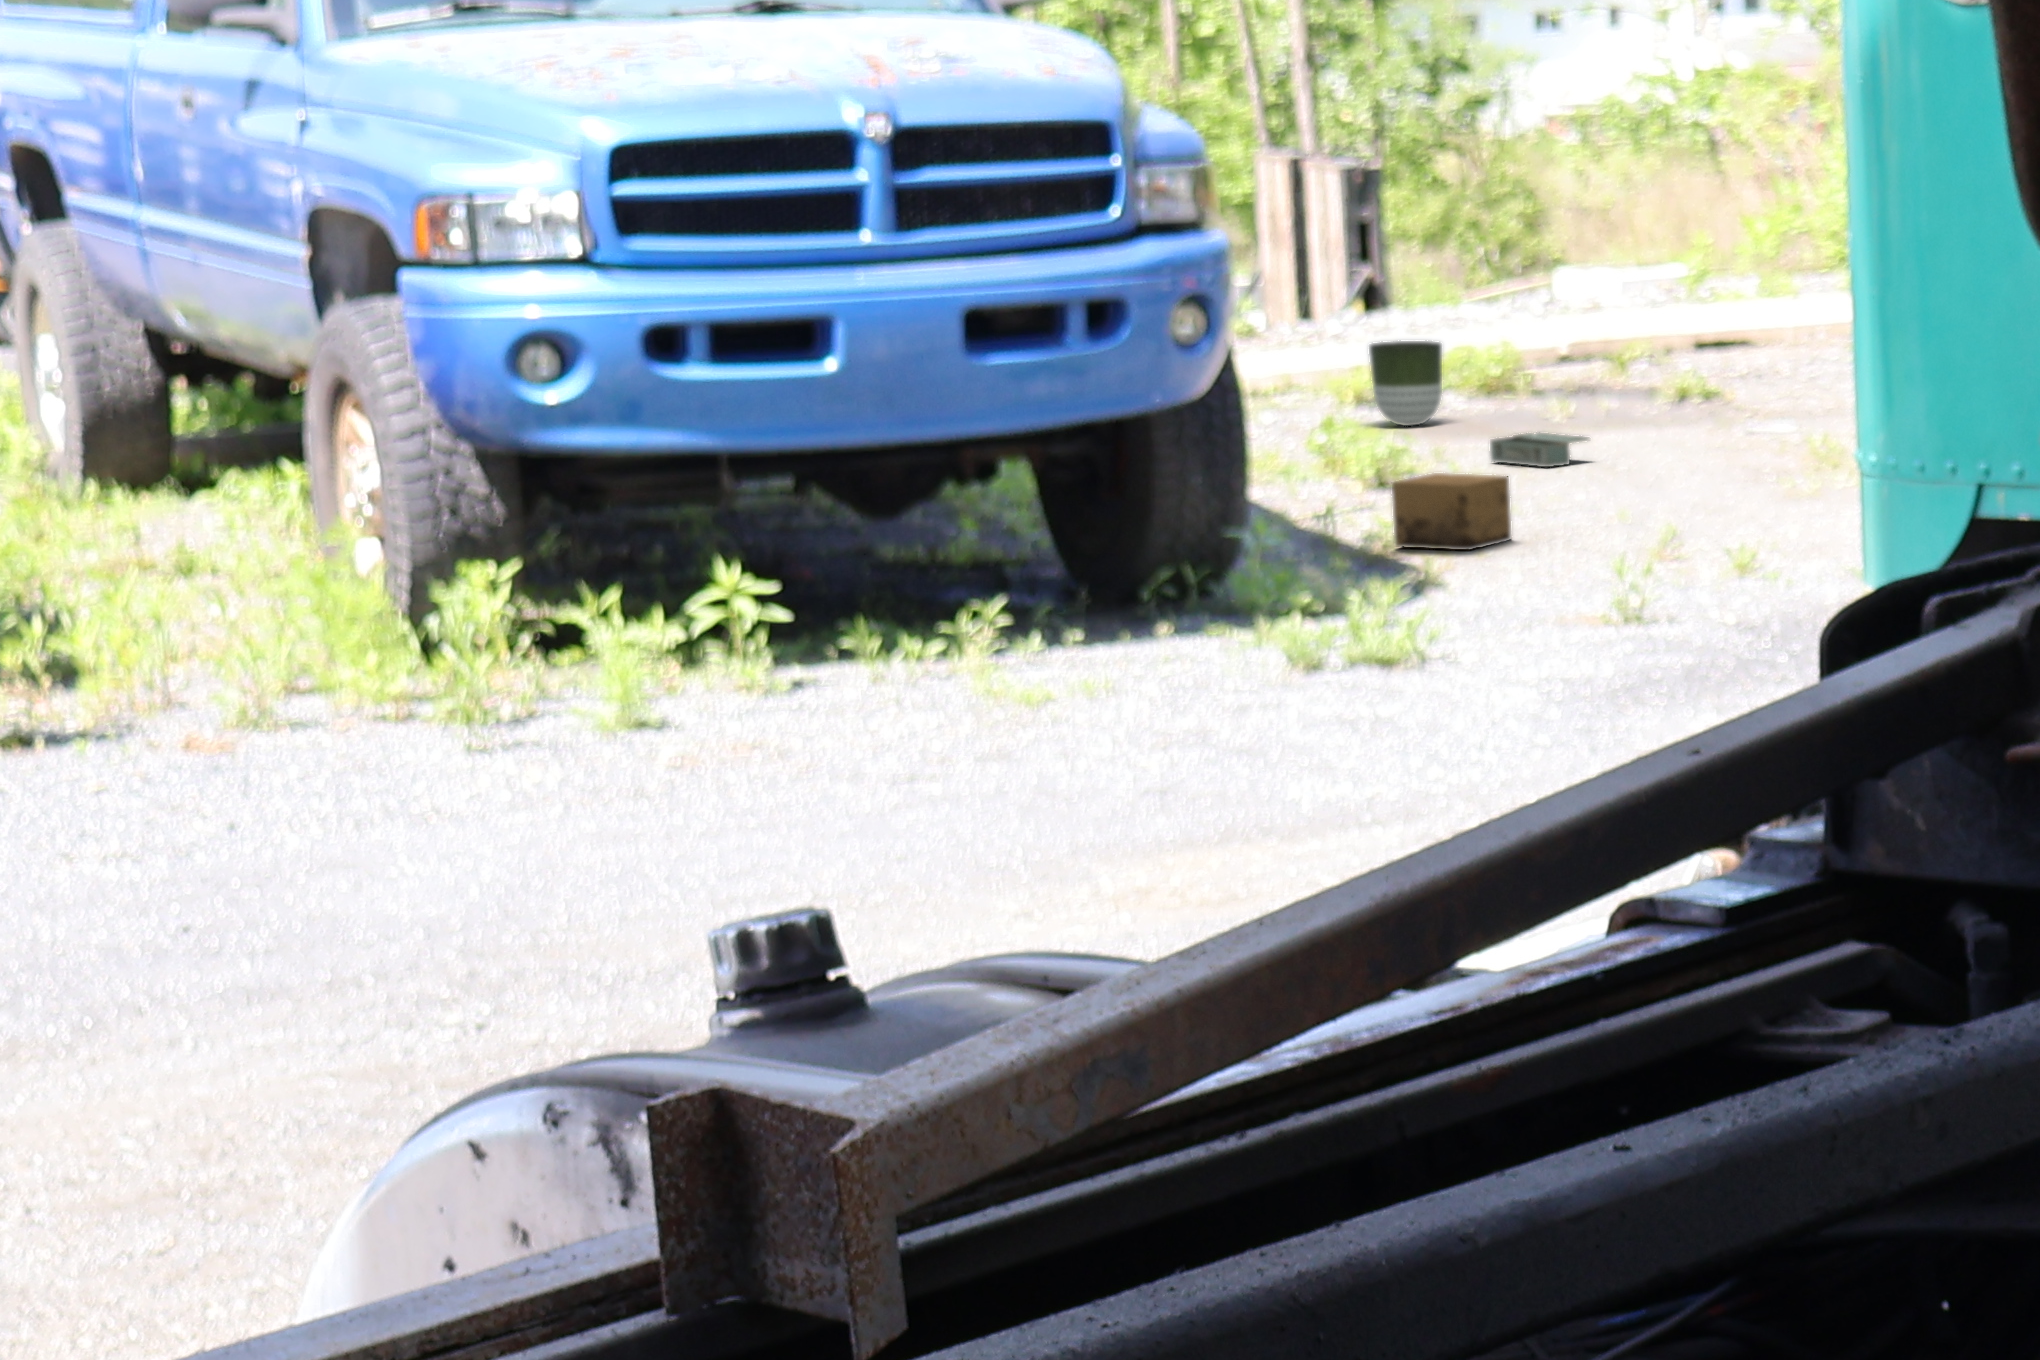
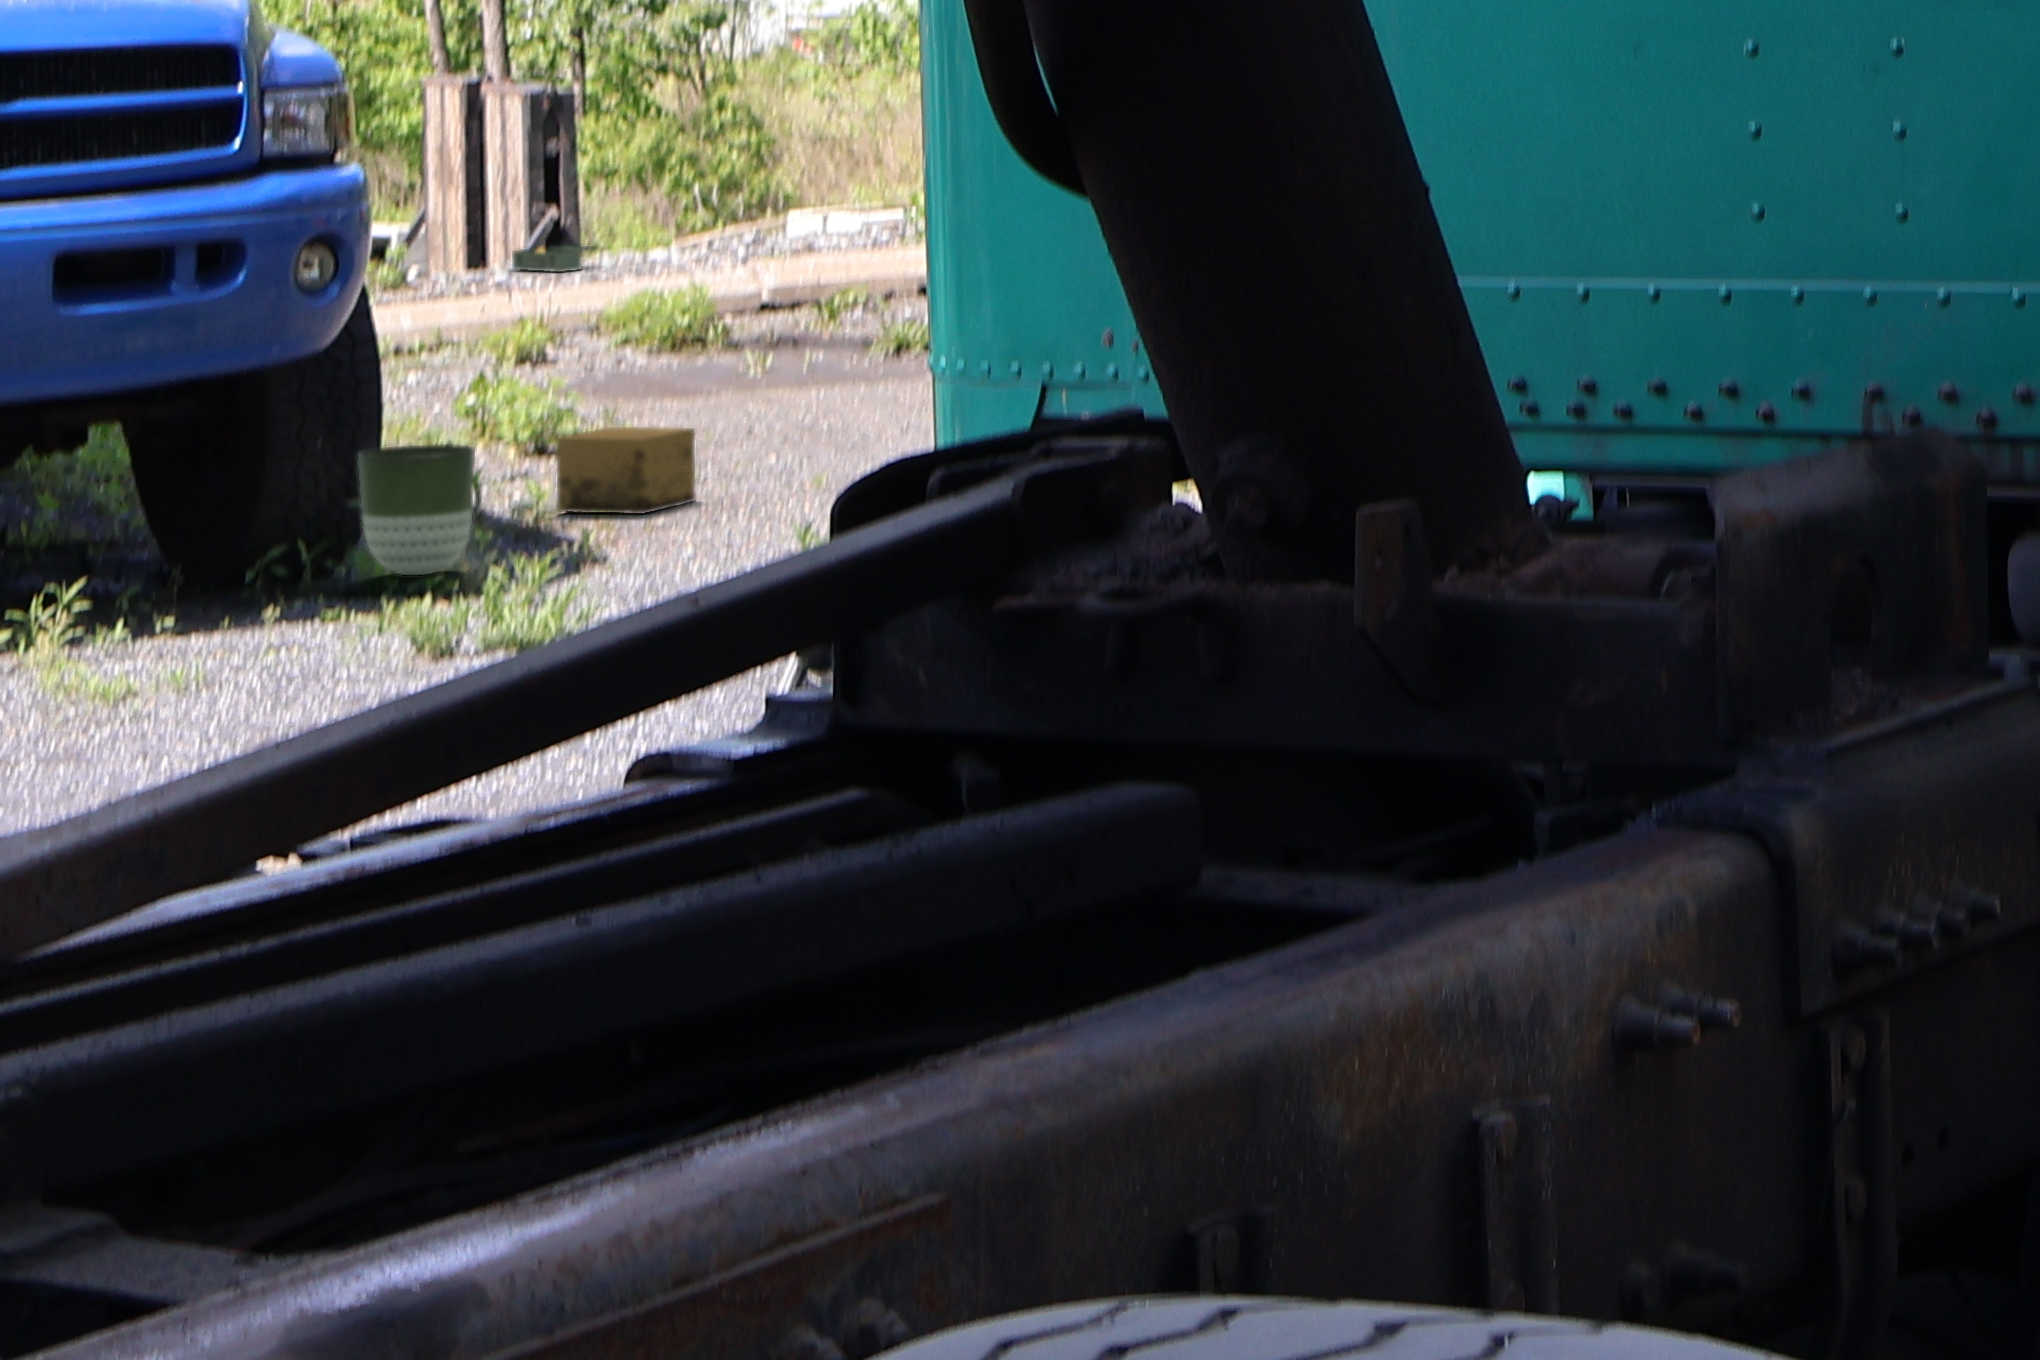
planter: present [1369,341,1442,426] -> present [358,444,475,575]
toolbox: present [1490,432,1588,467] -> present [512,245,597,272]

